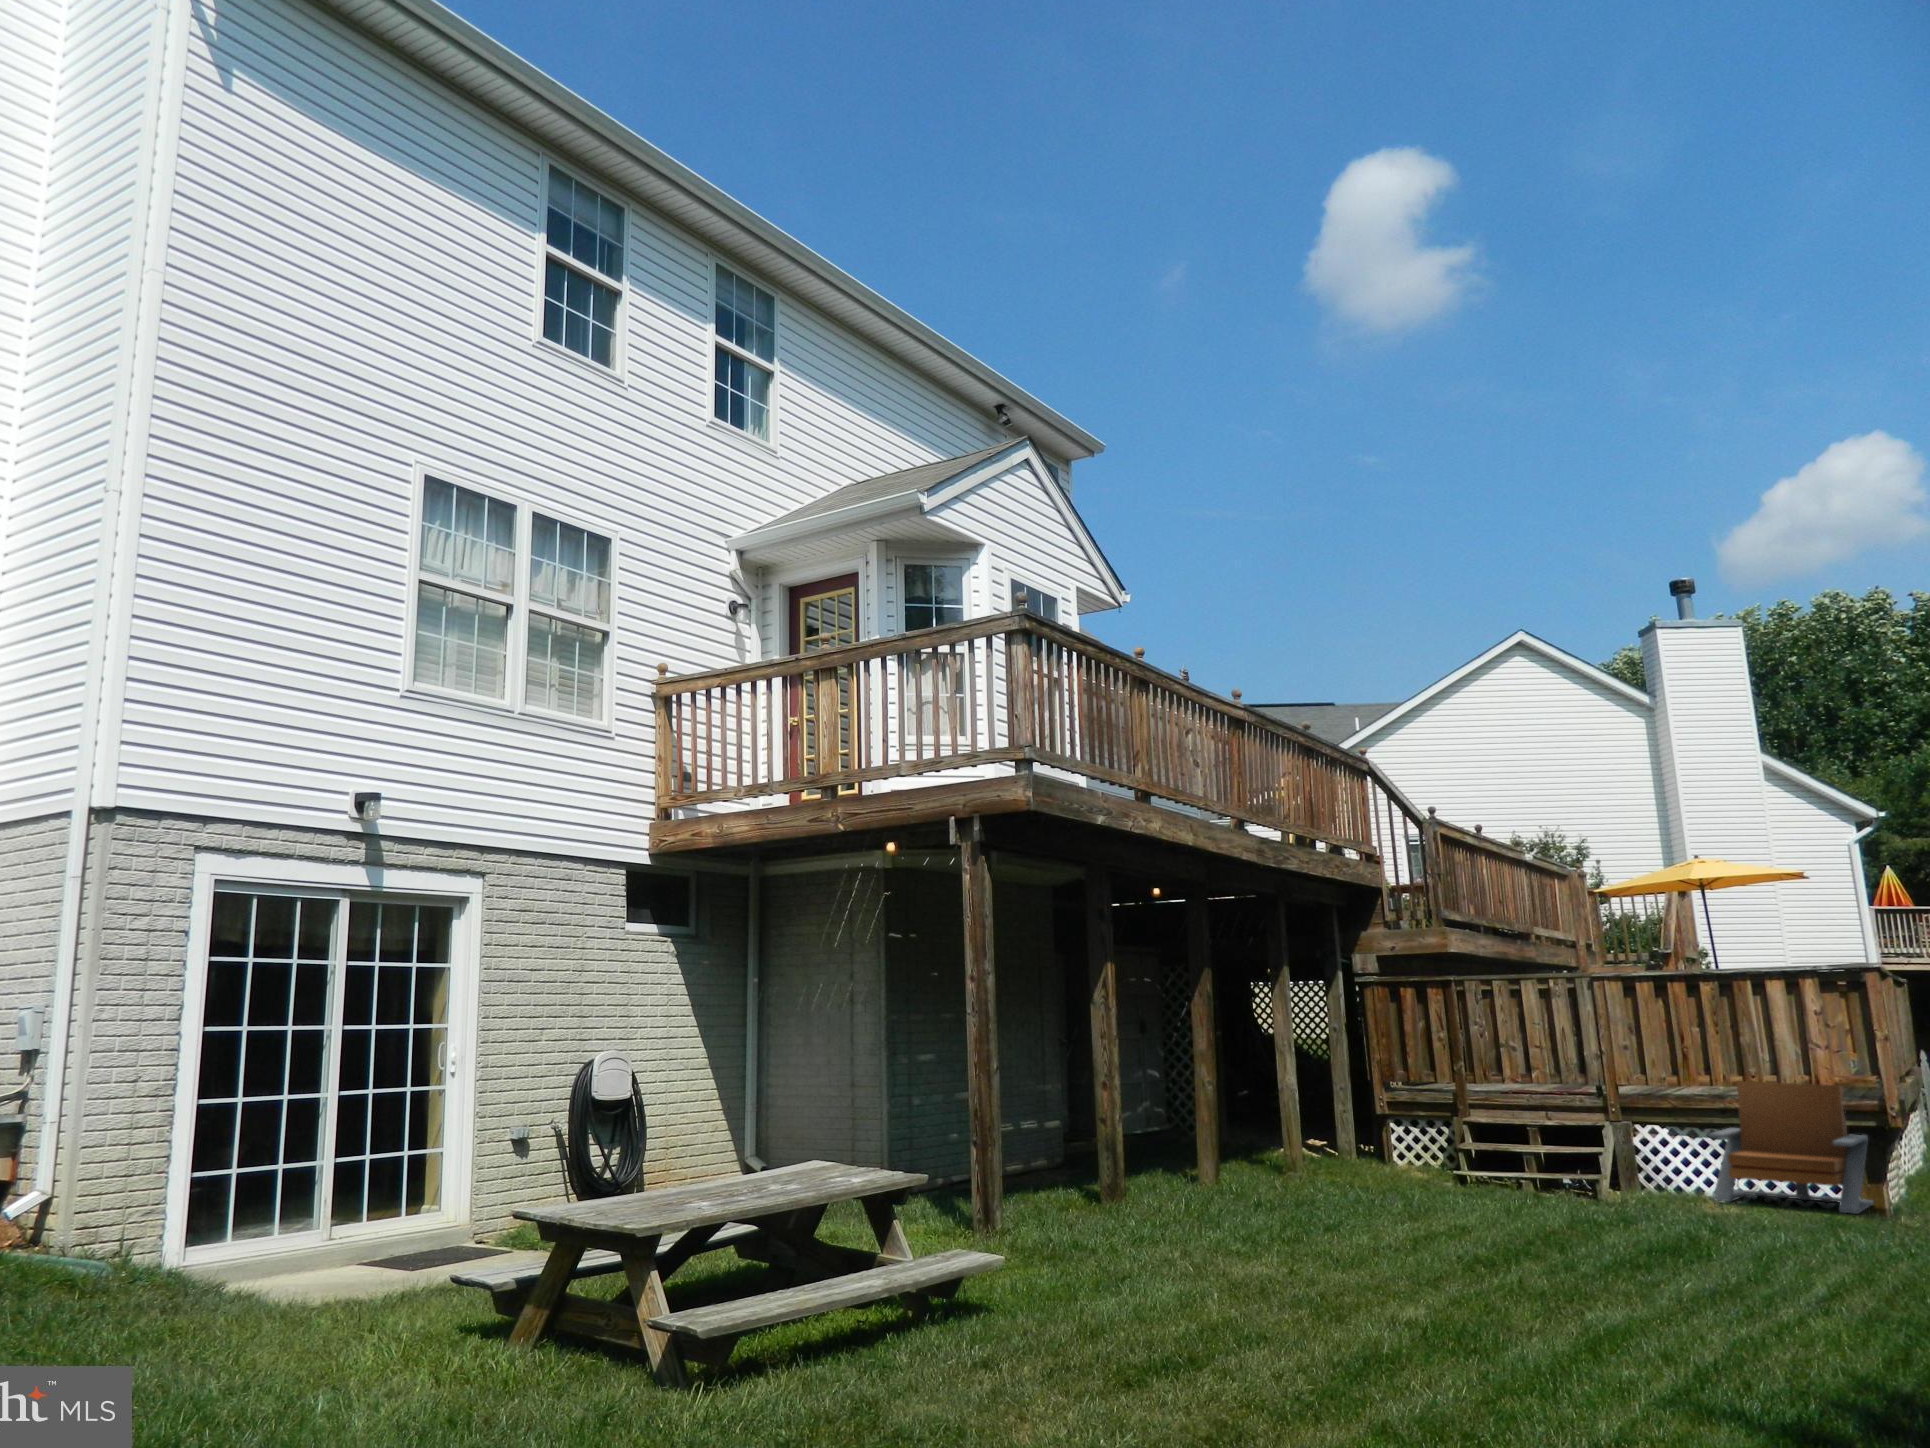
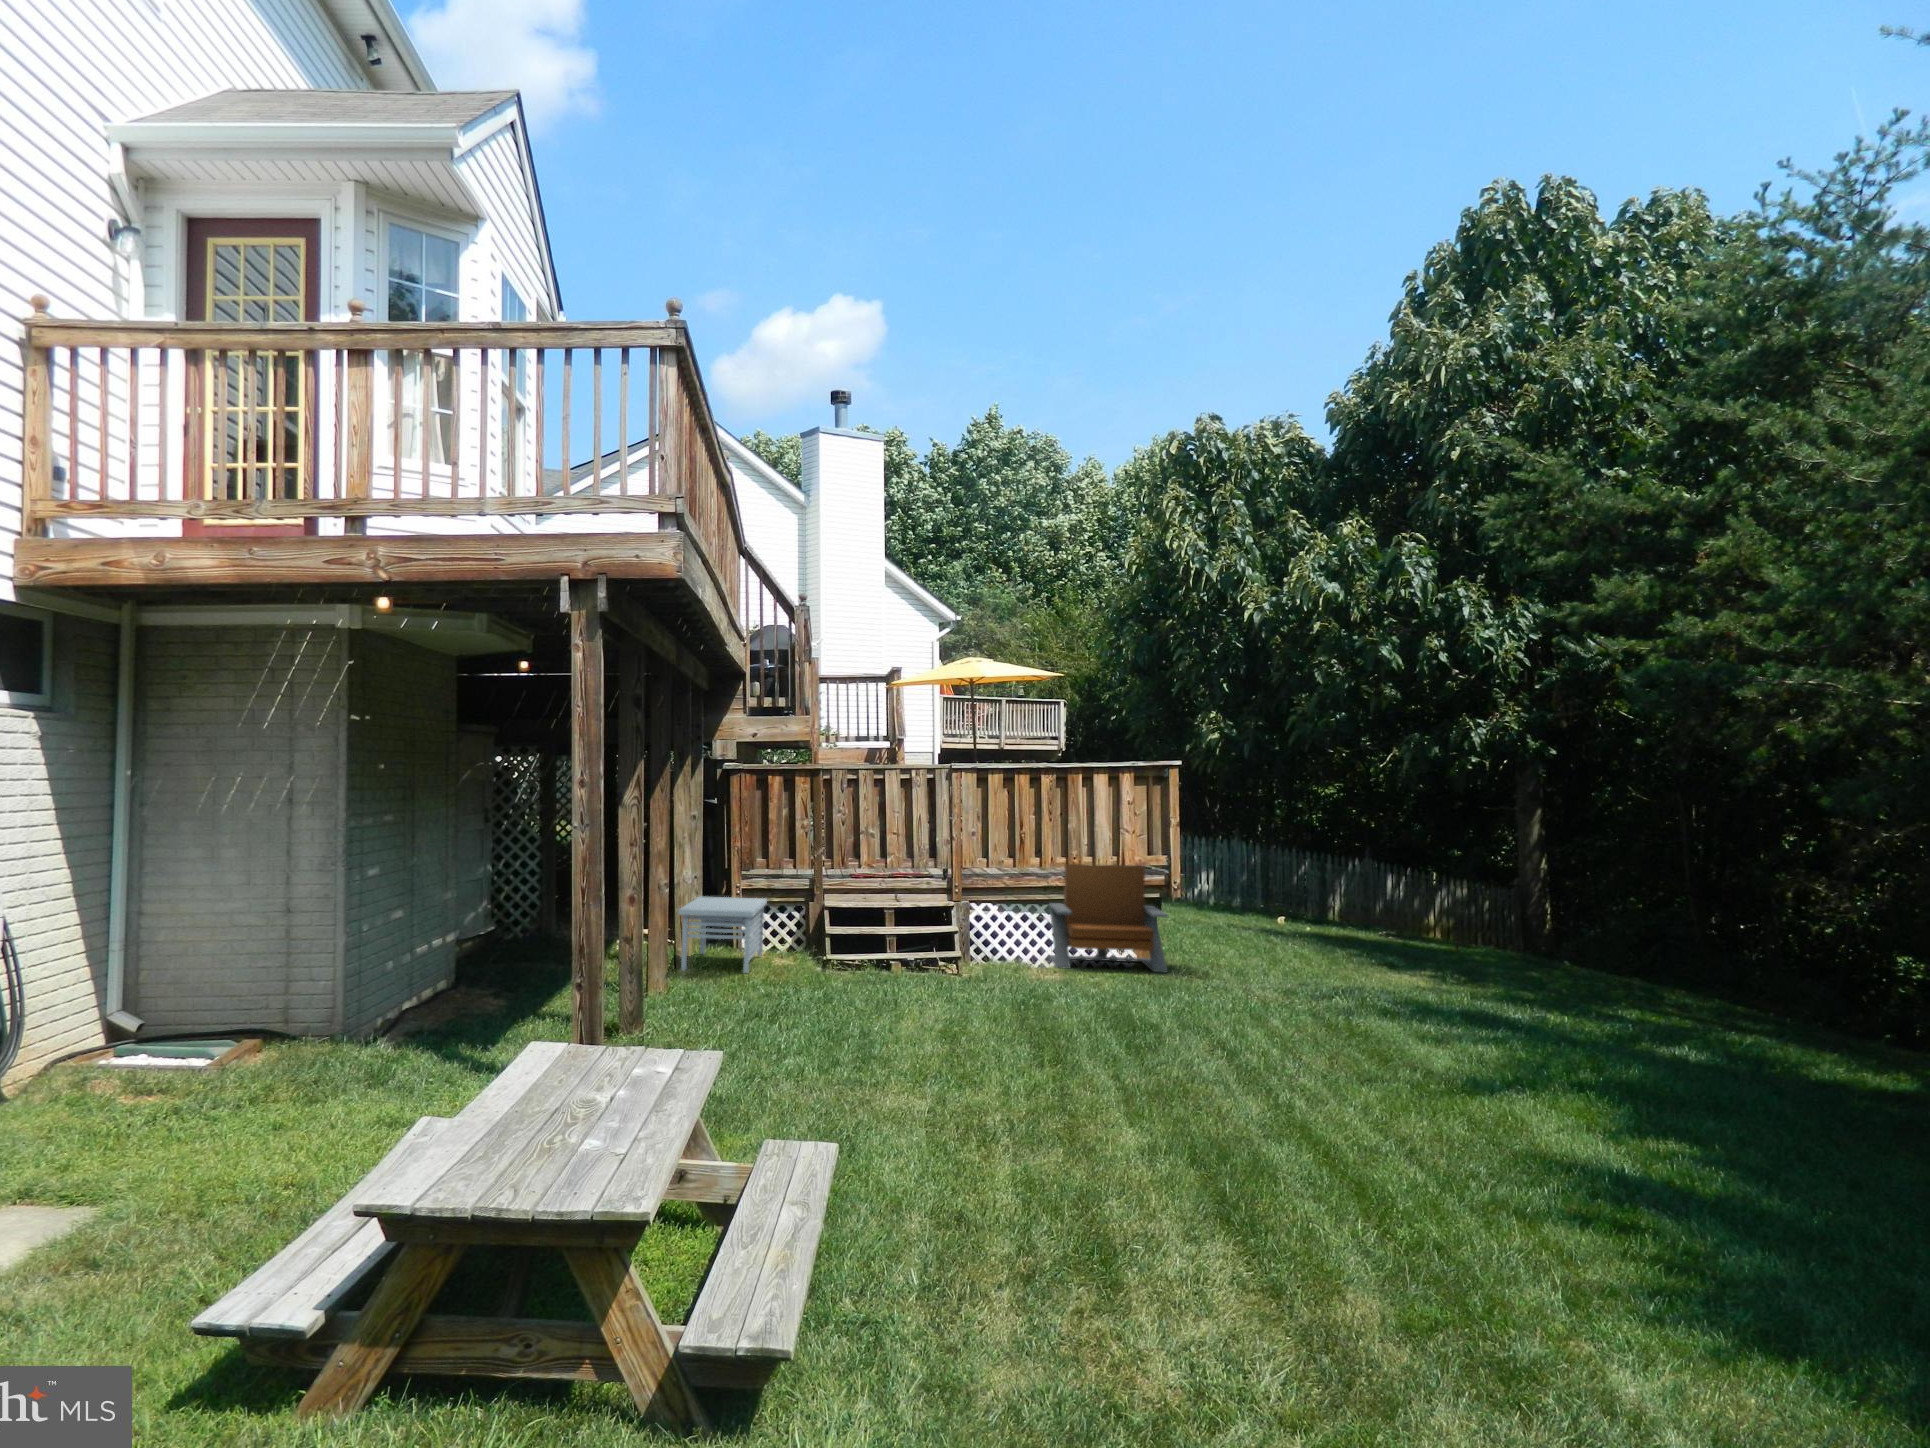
storage bench: none [1261,1105,1382,1178] -> present [678,897,767,973]

